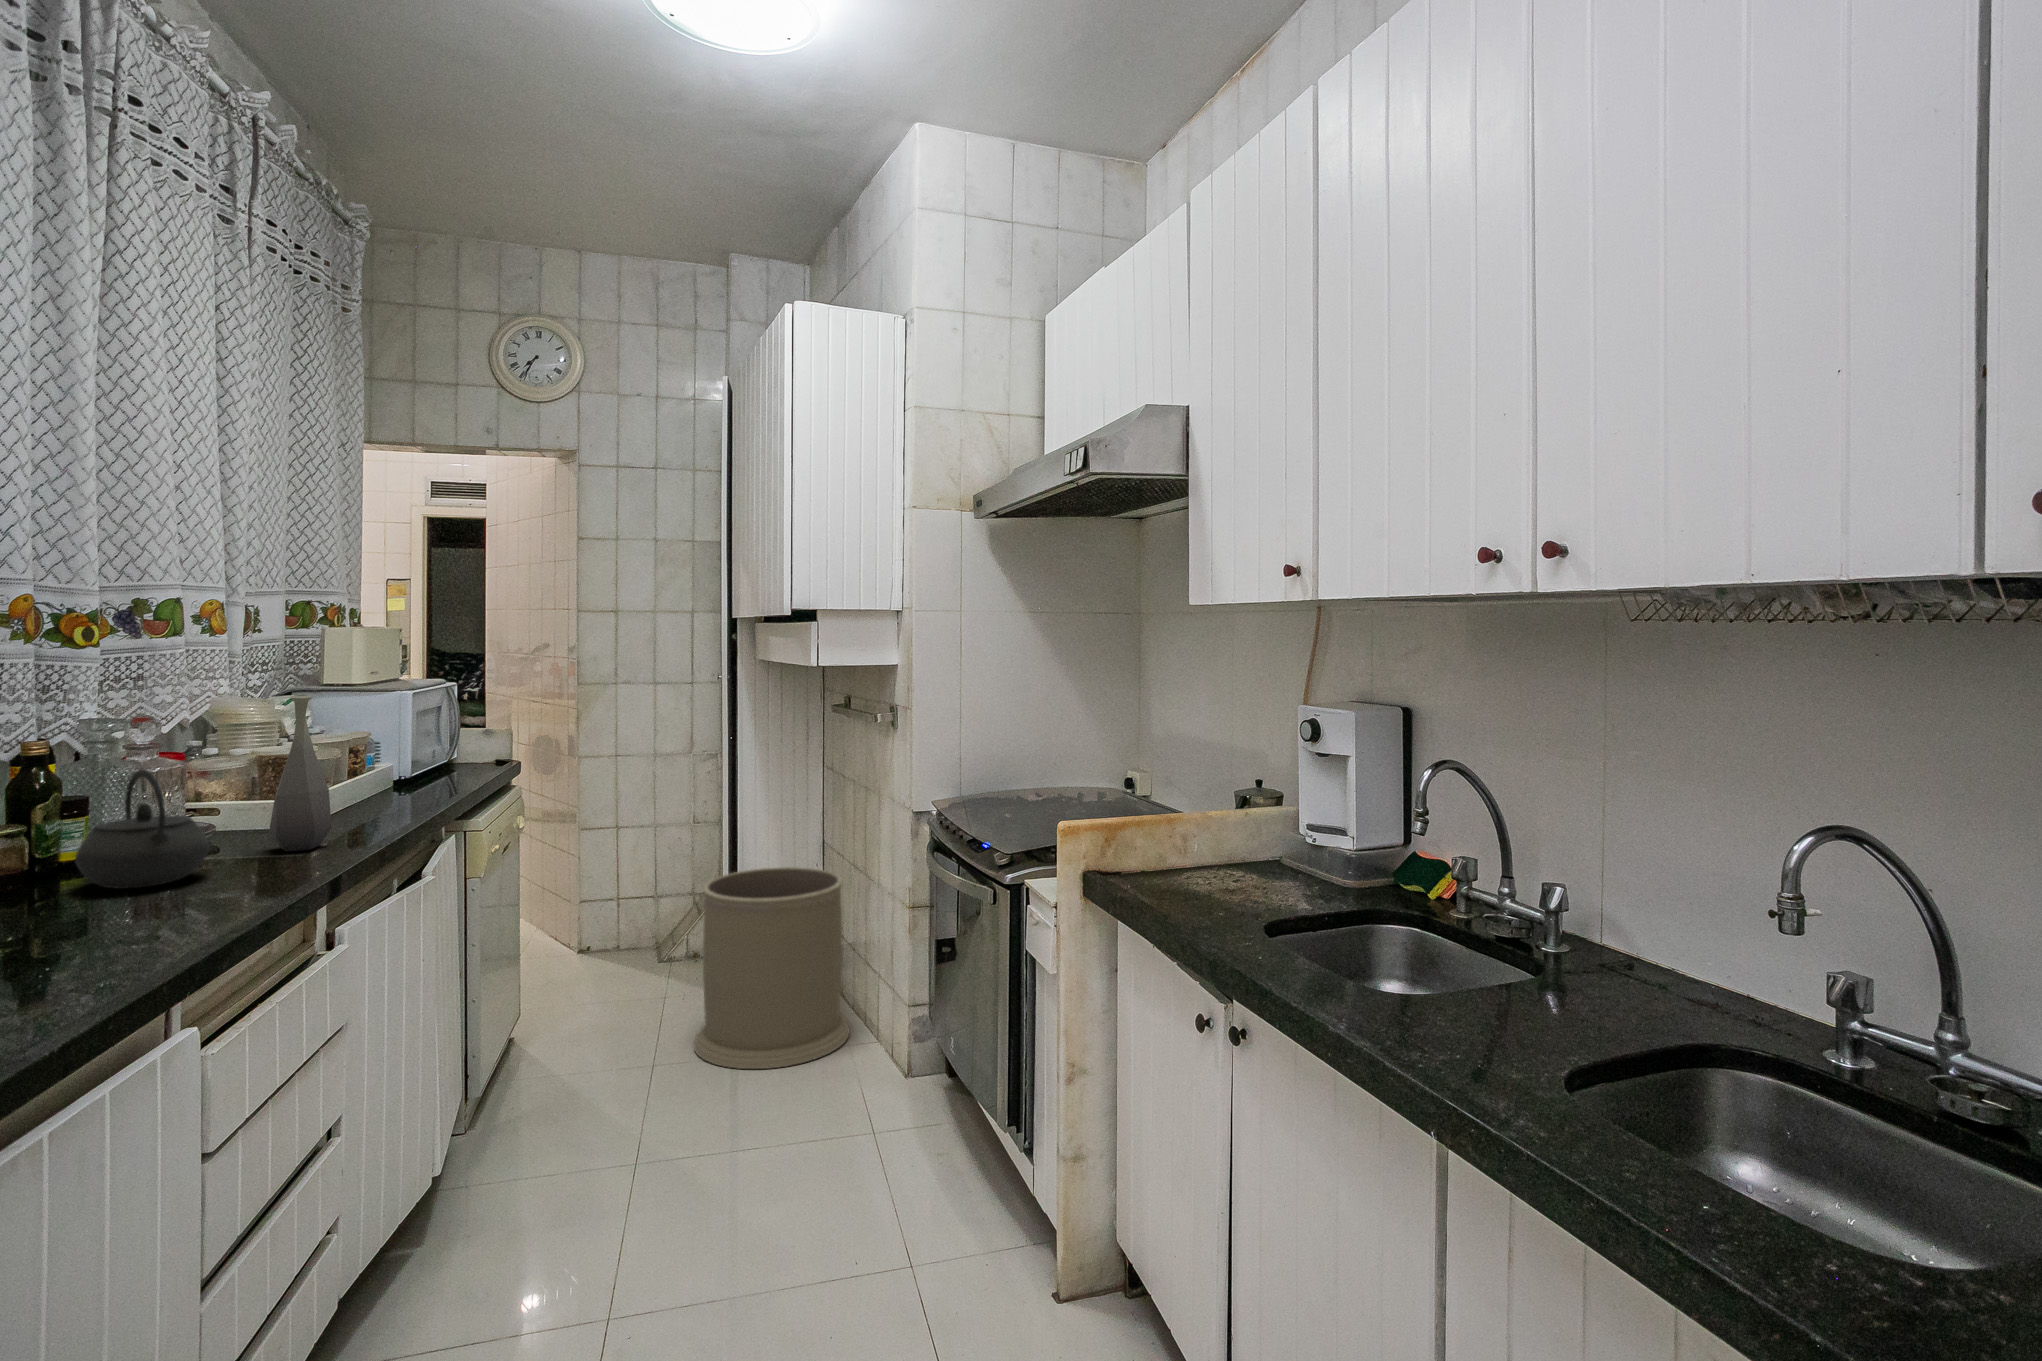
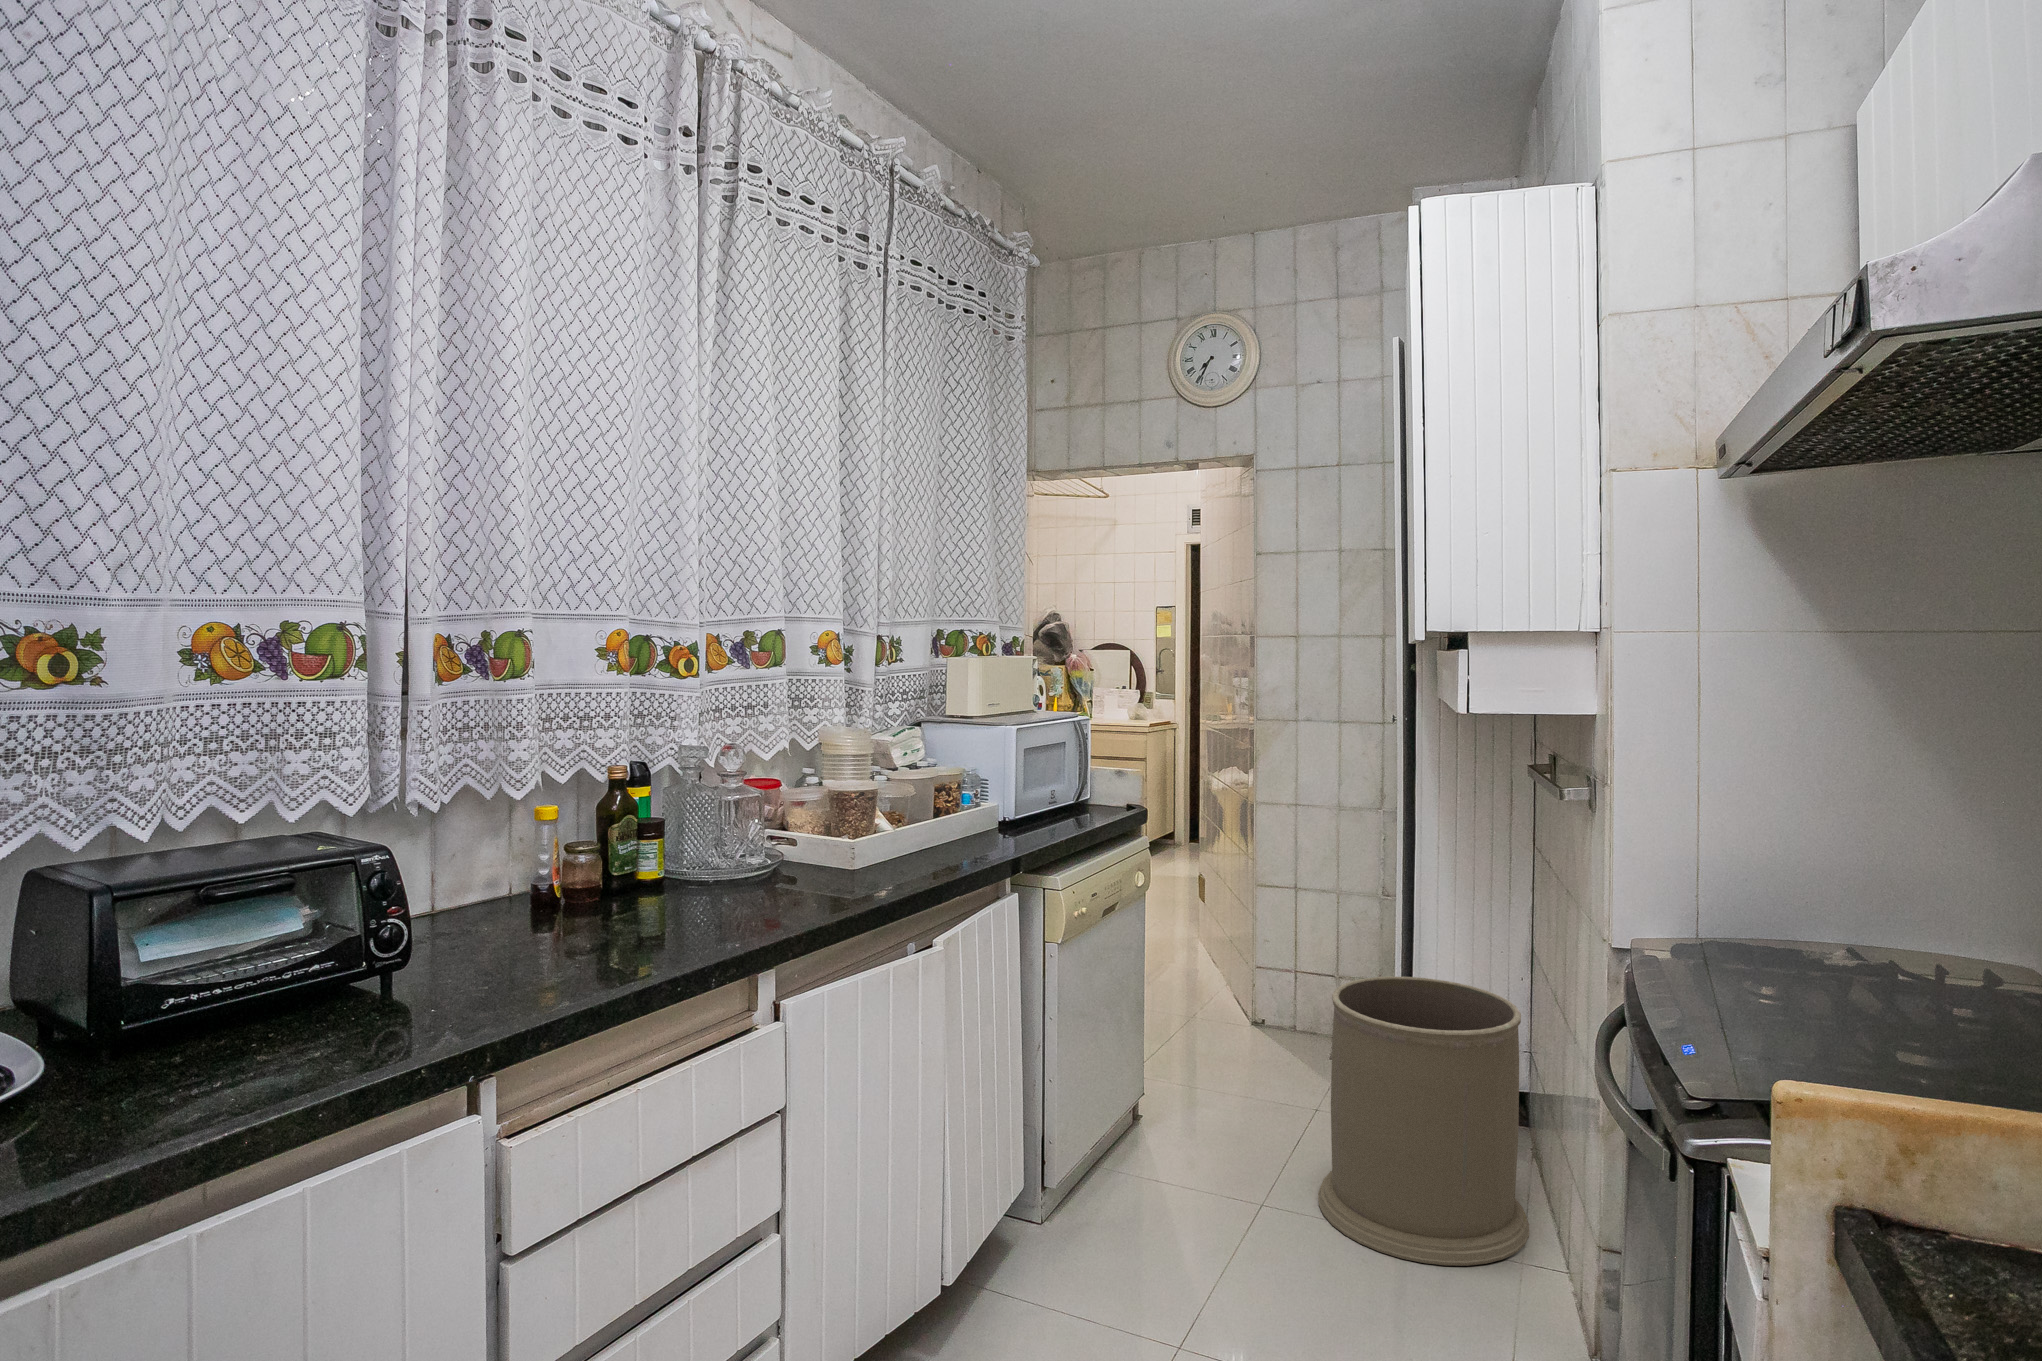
bottle: present [269,695,332,851] -> none [797,731,850,894]
kettle: present [75,769,210,889] -> none [620,799,723,915]

